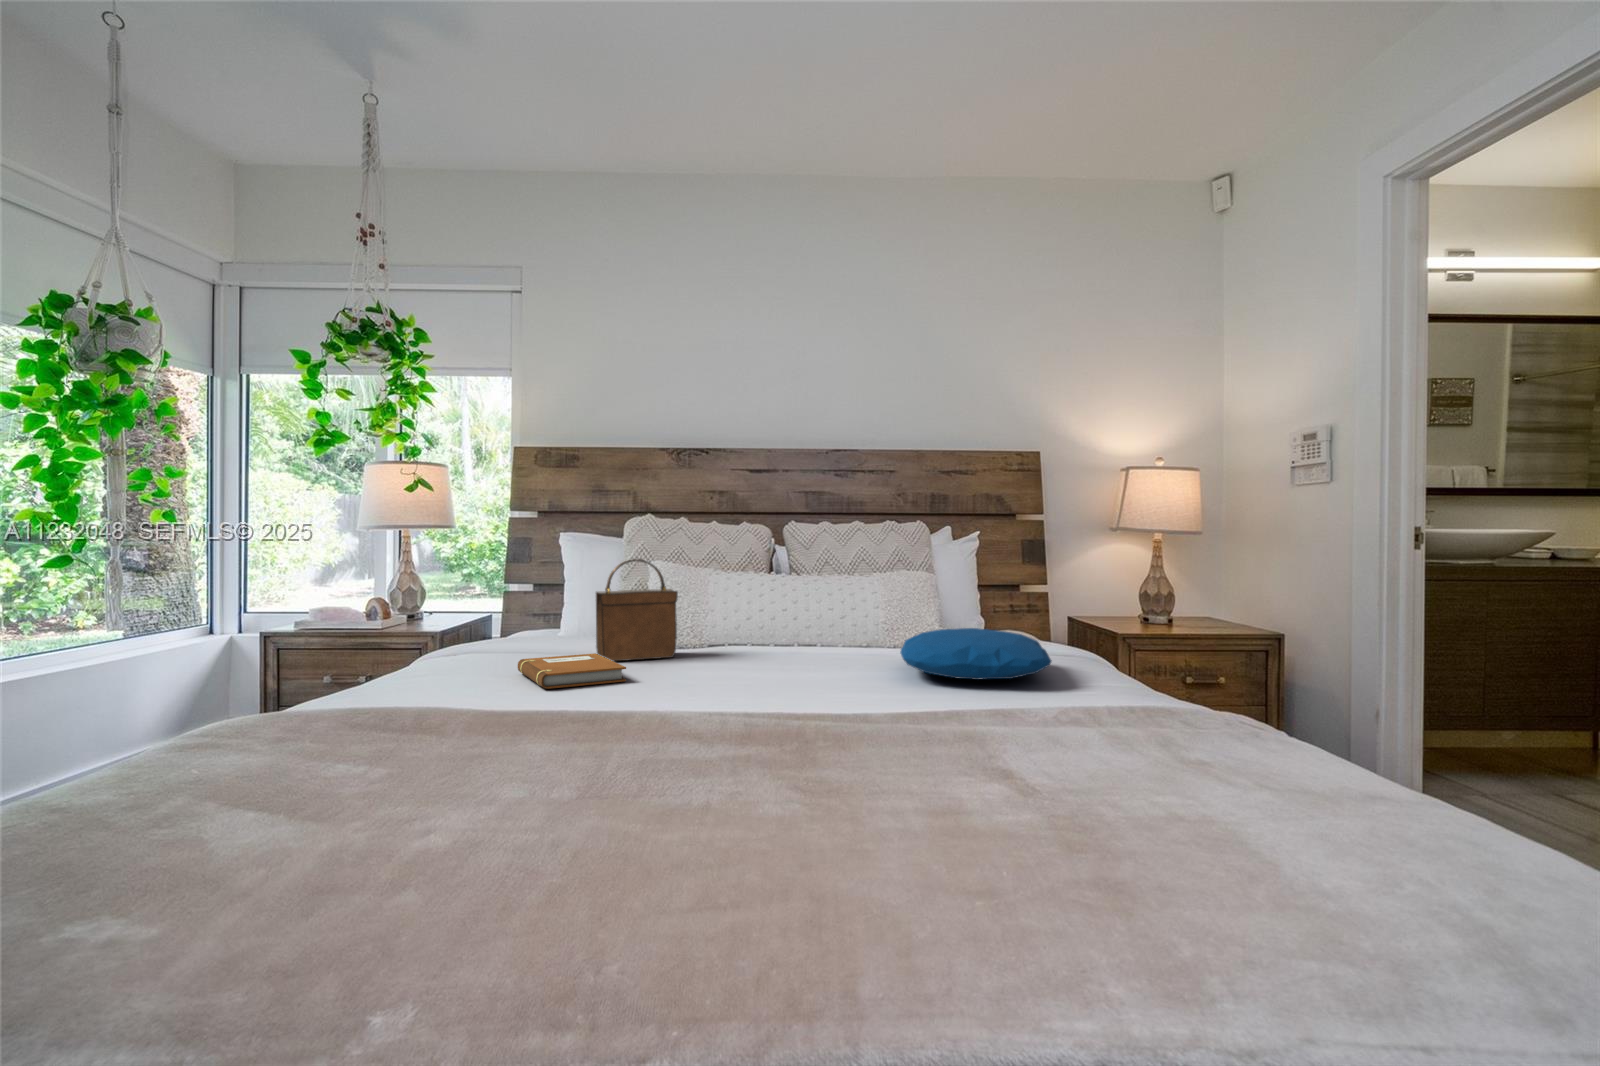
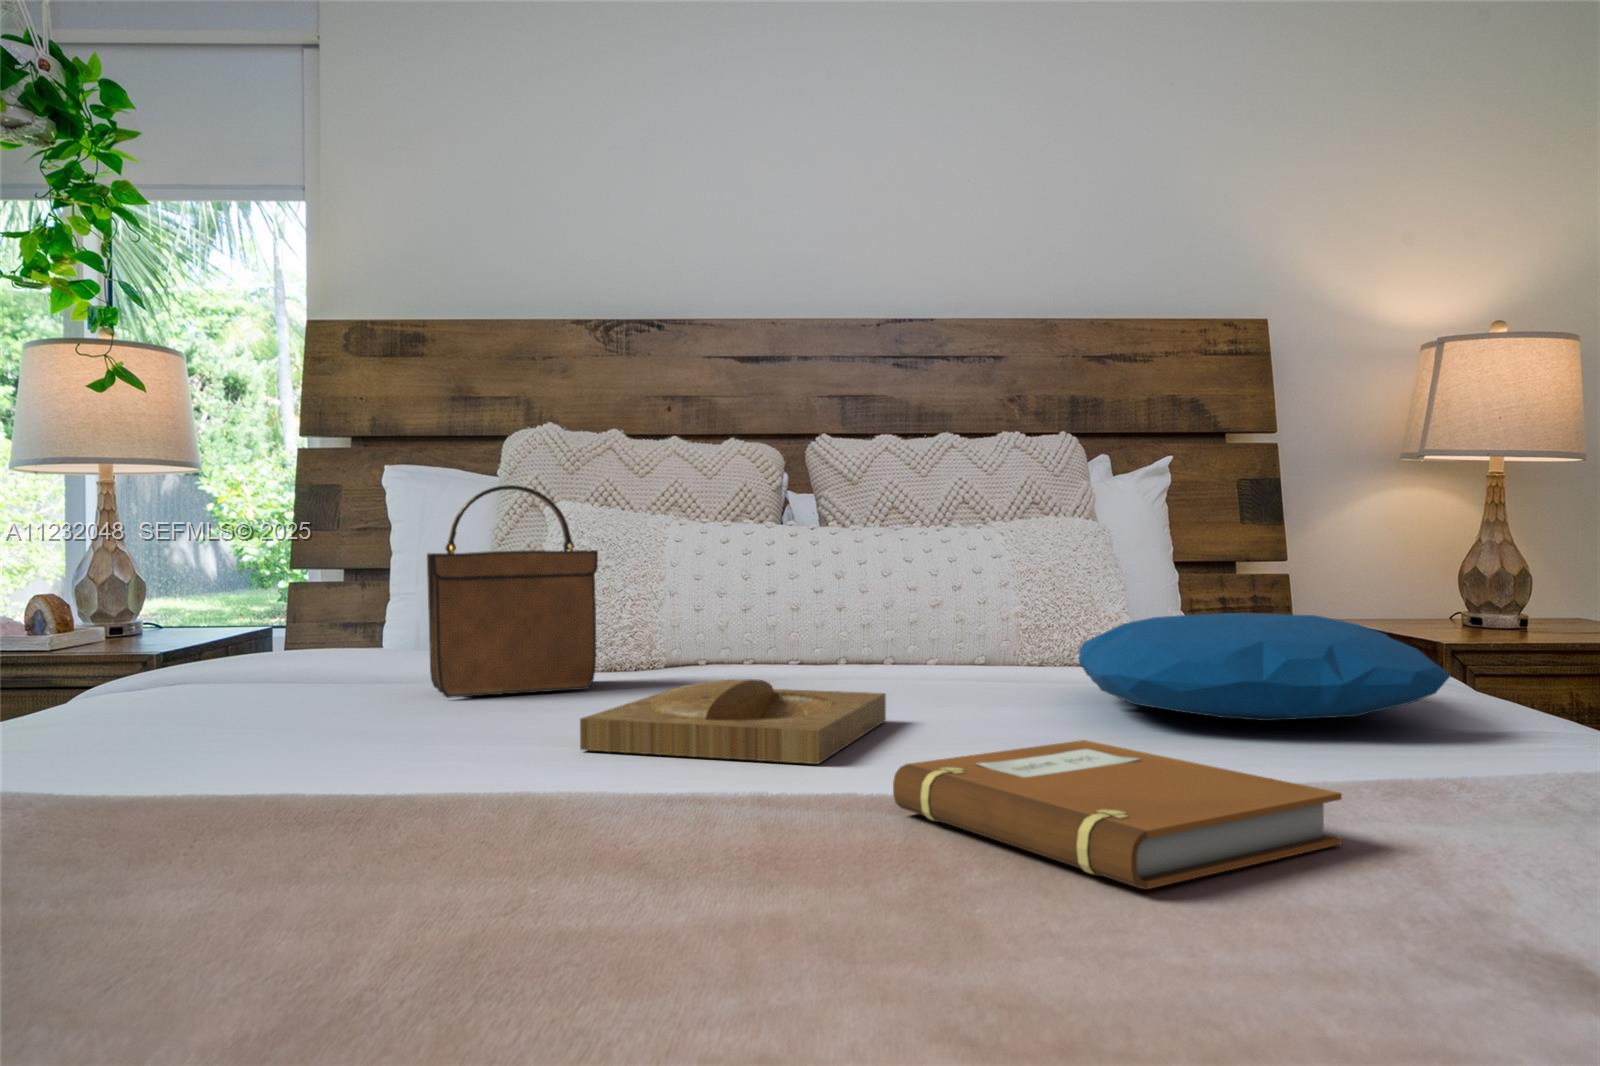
notebook: present [518,653,626,689] -> present [893,740,1342,889]
tray: none [675,659,809,697] -> present [580,679,886,764]

